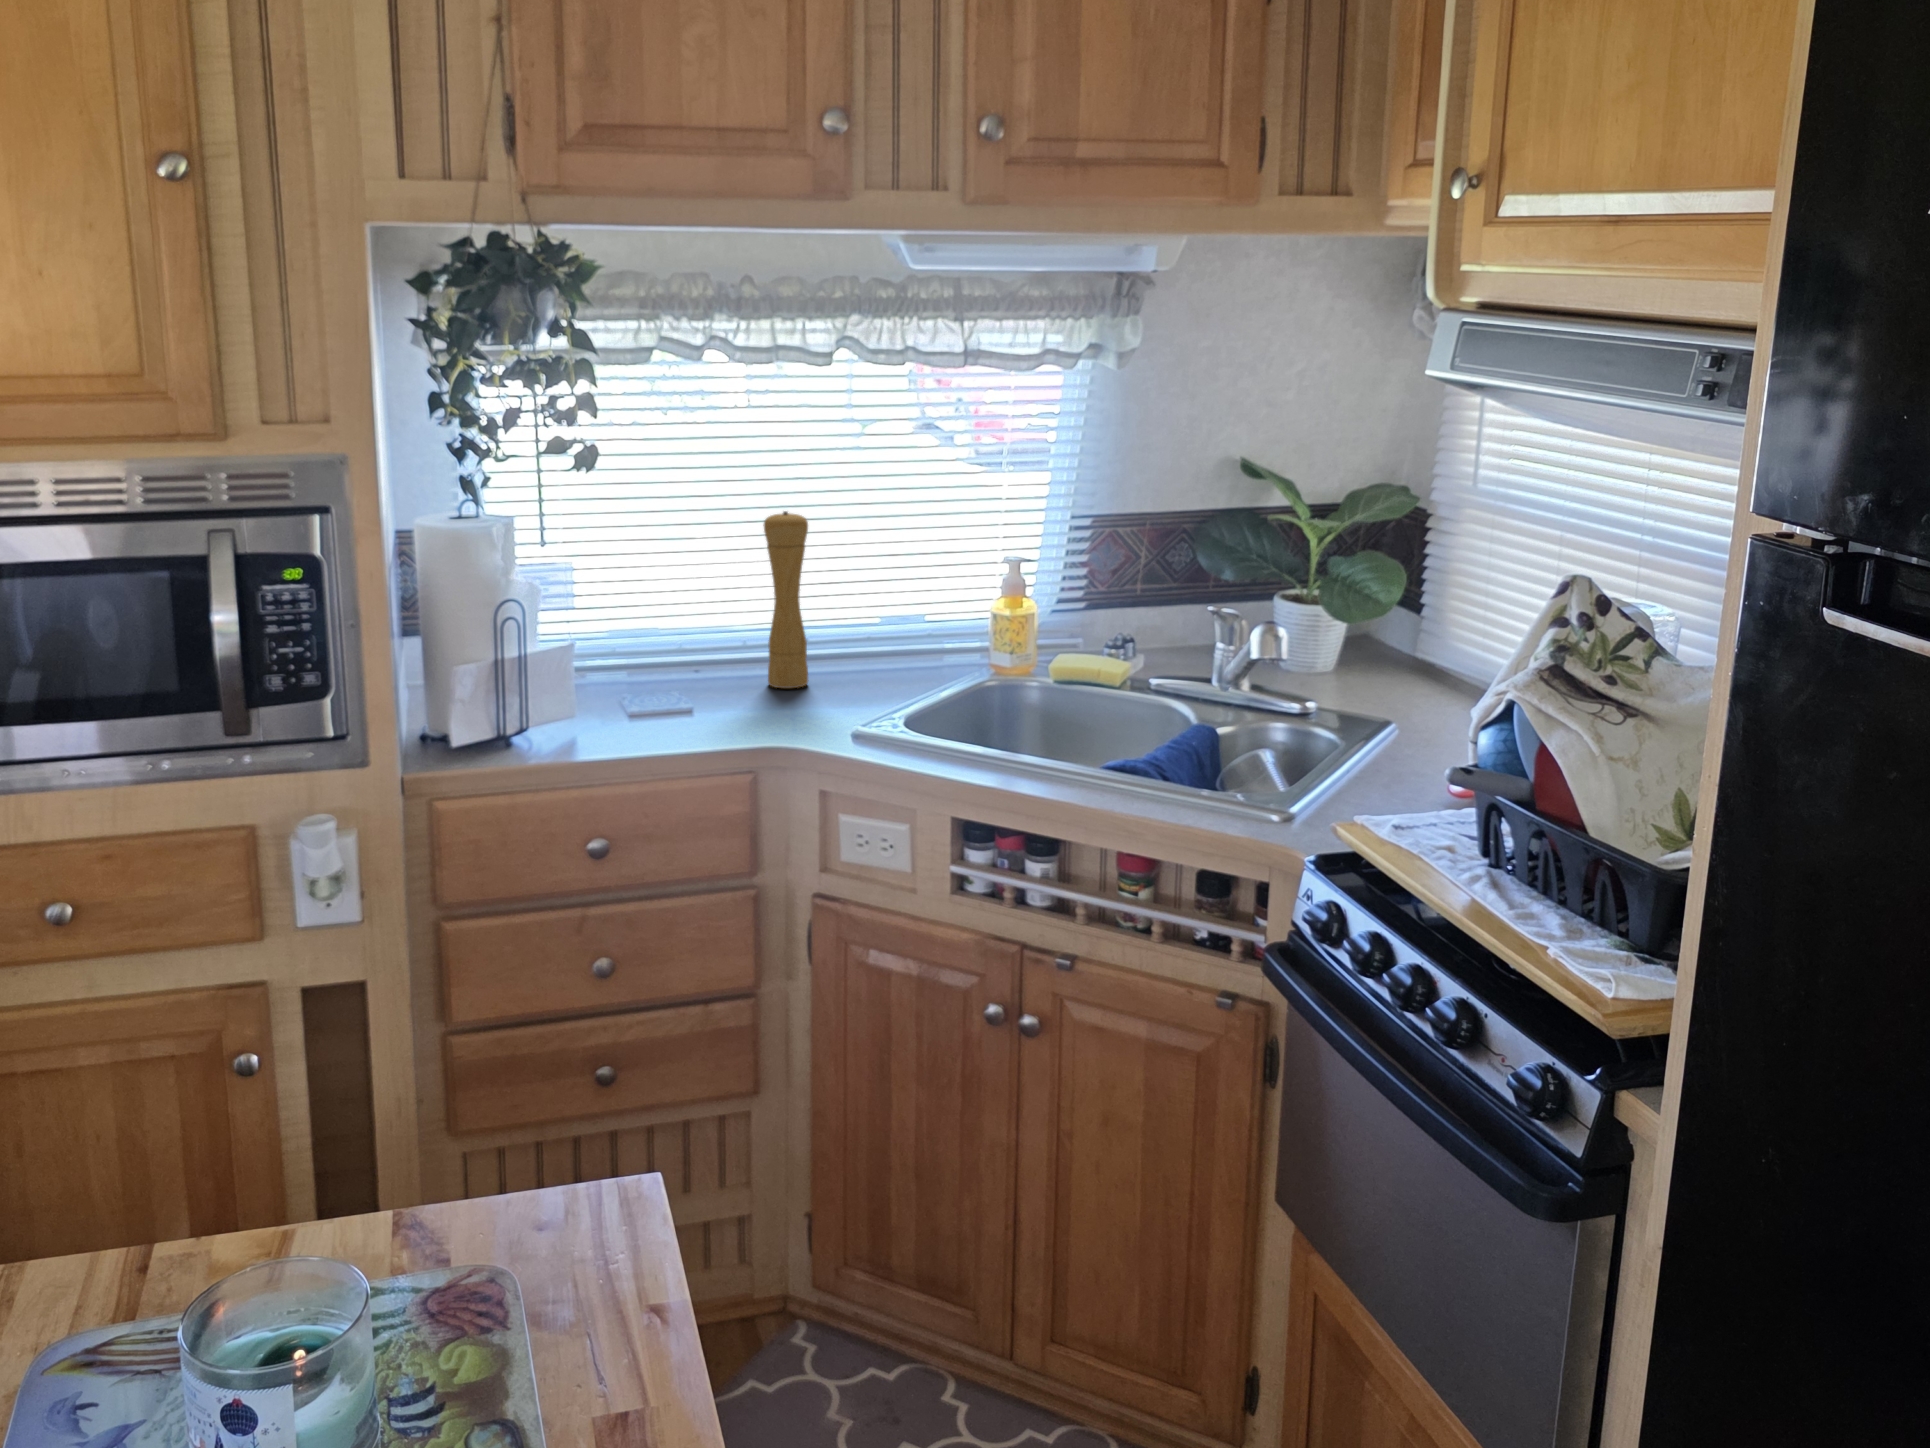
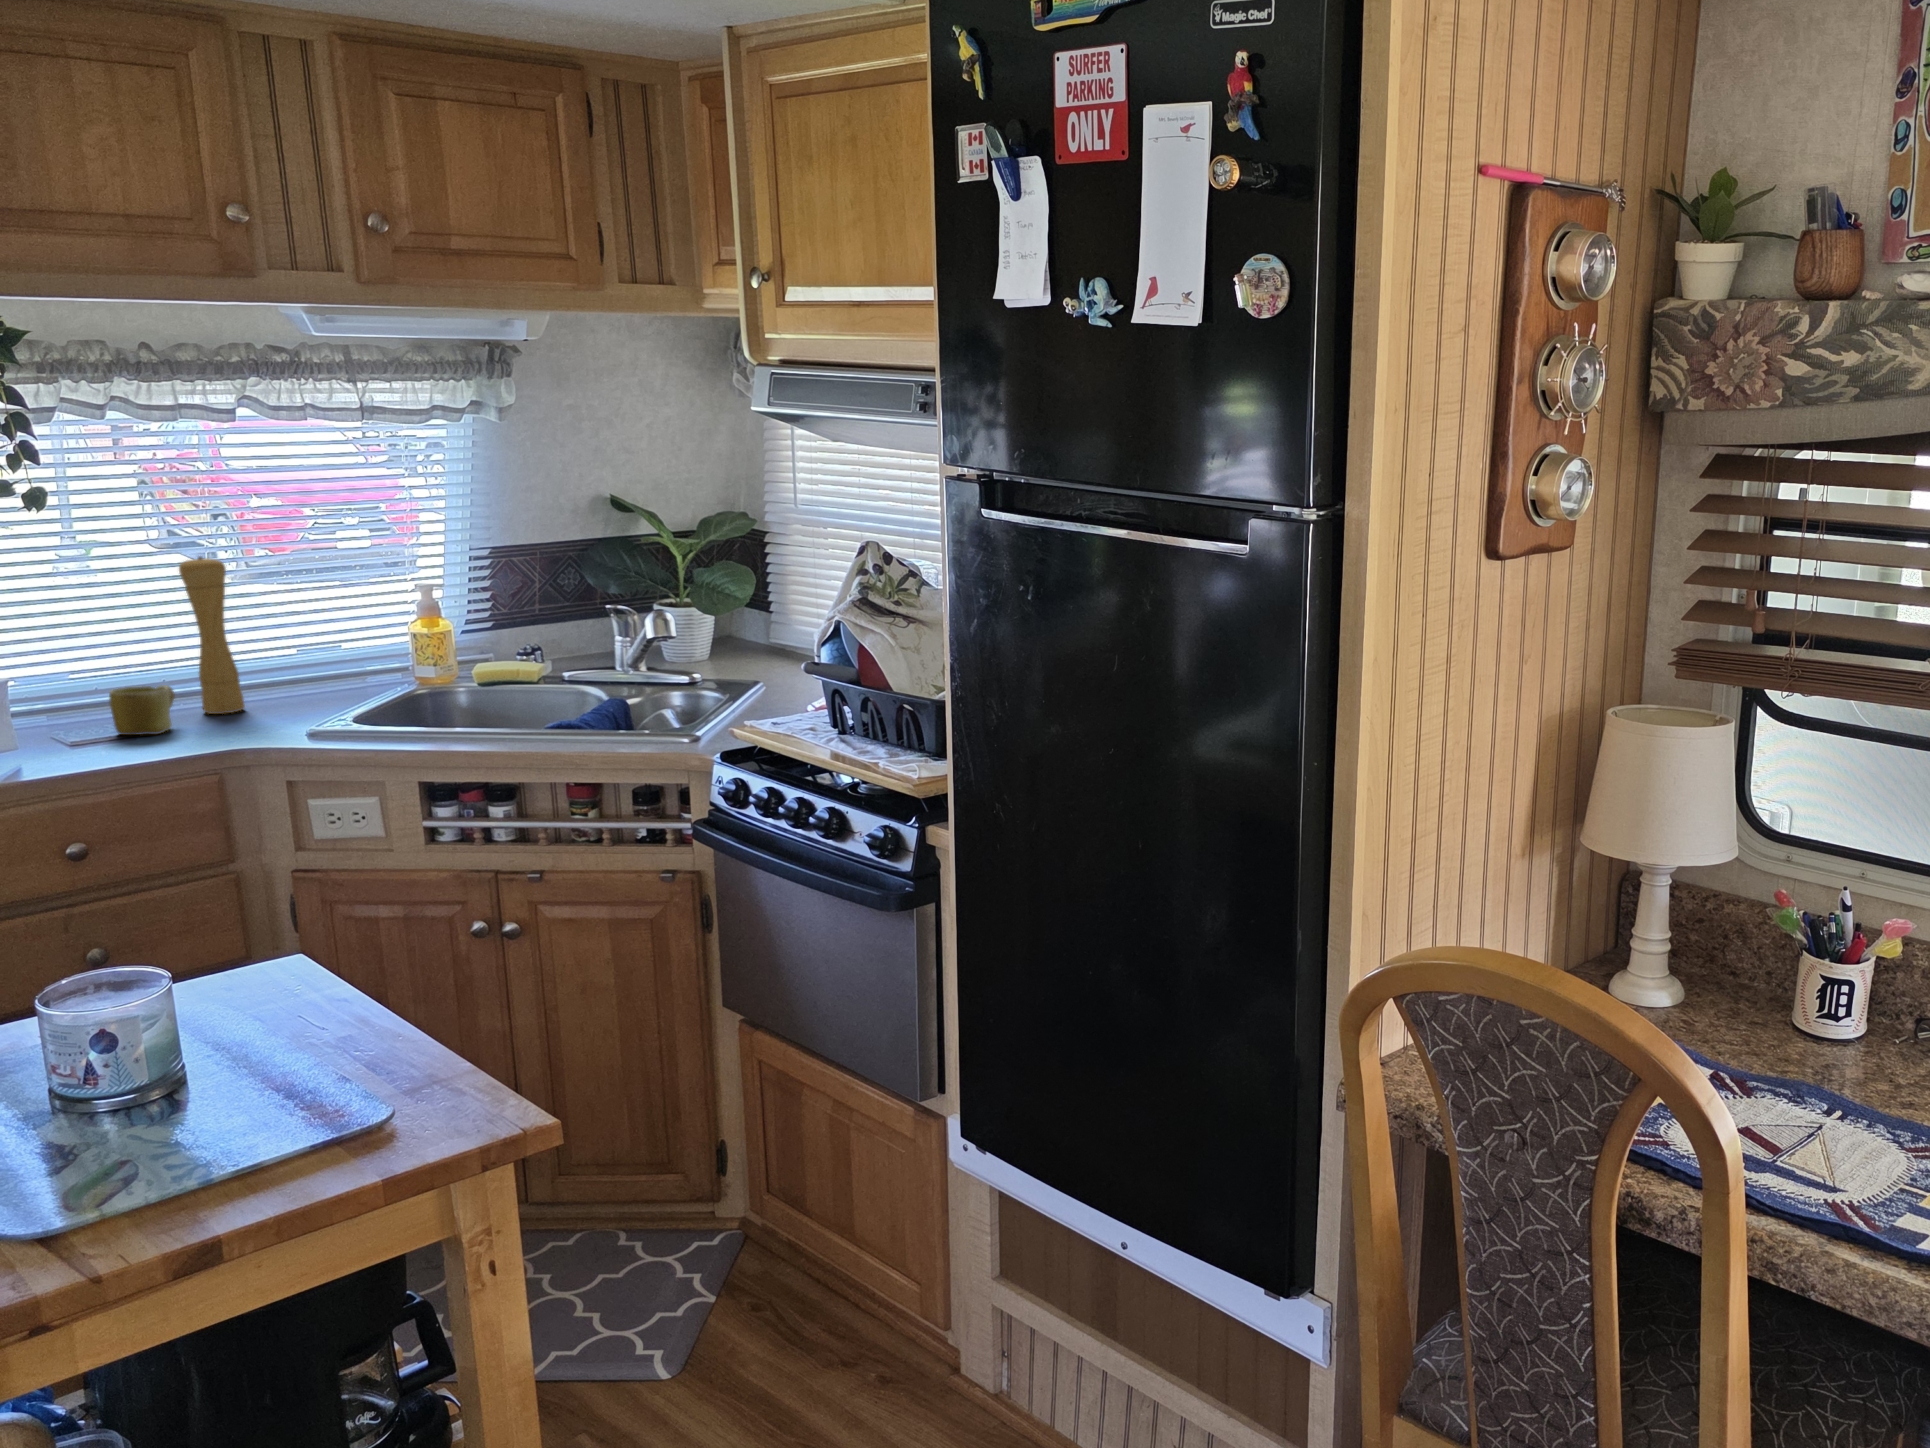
mug: none [674,651,739,710] -> present [109,685,175,735]

